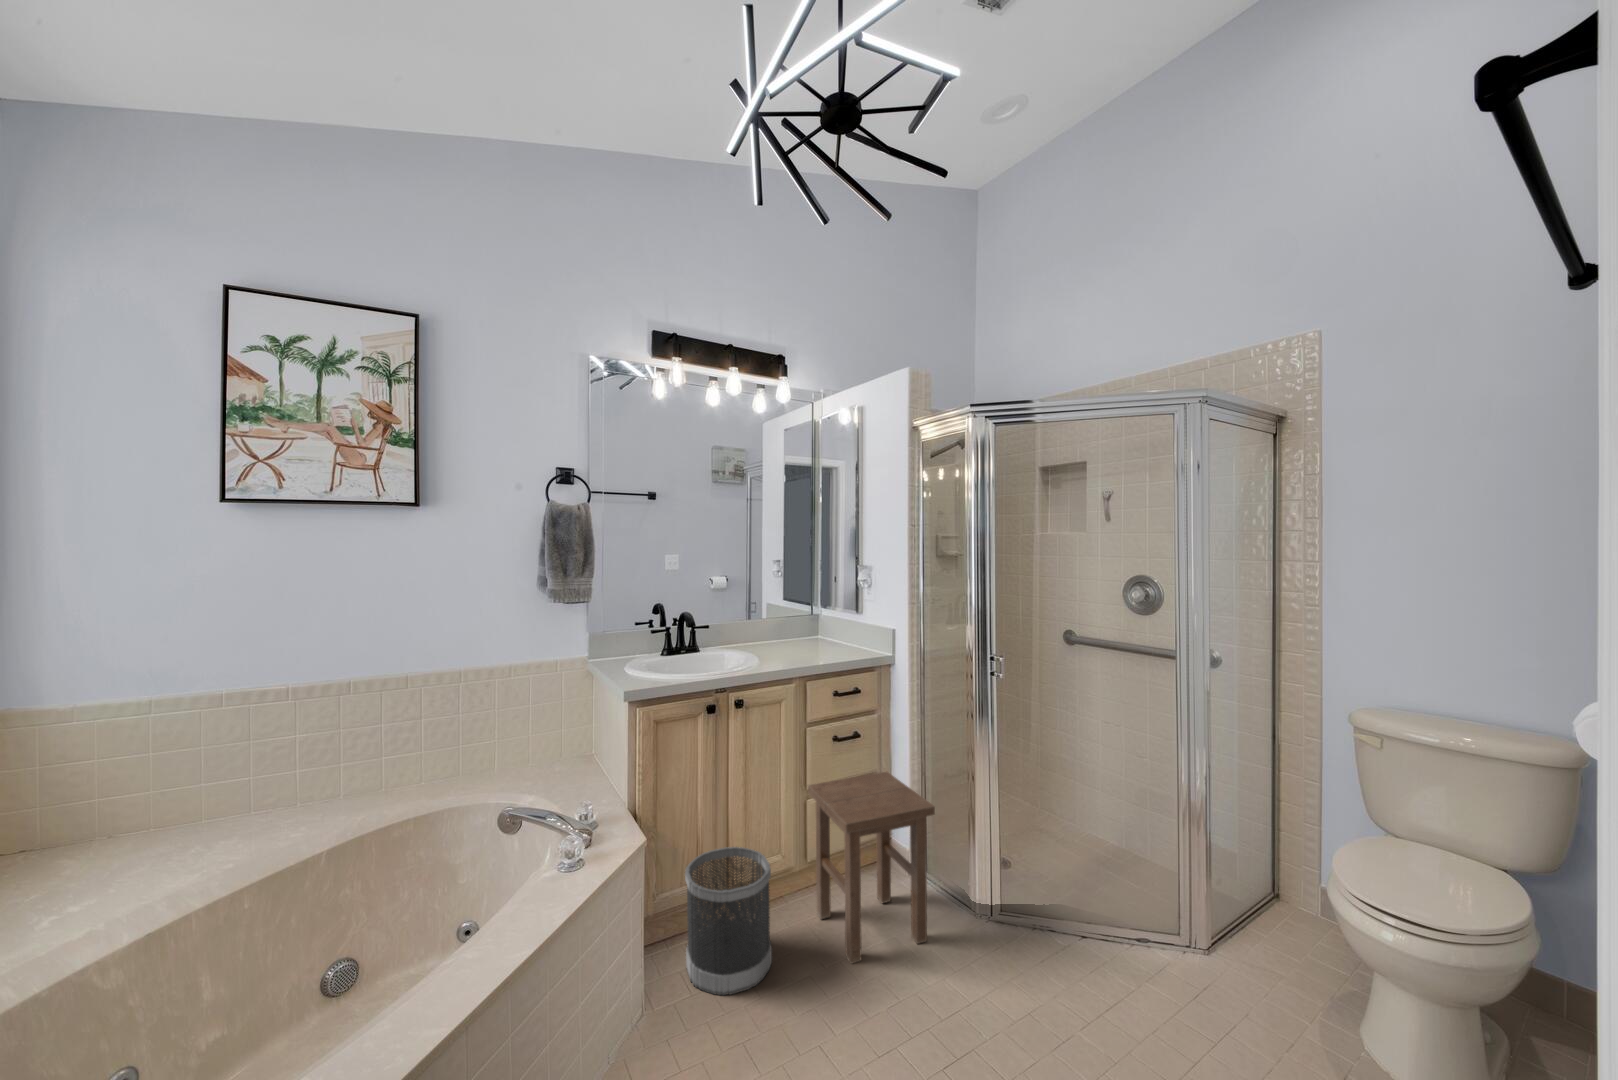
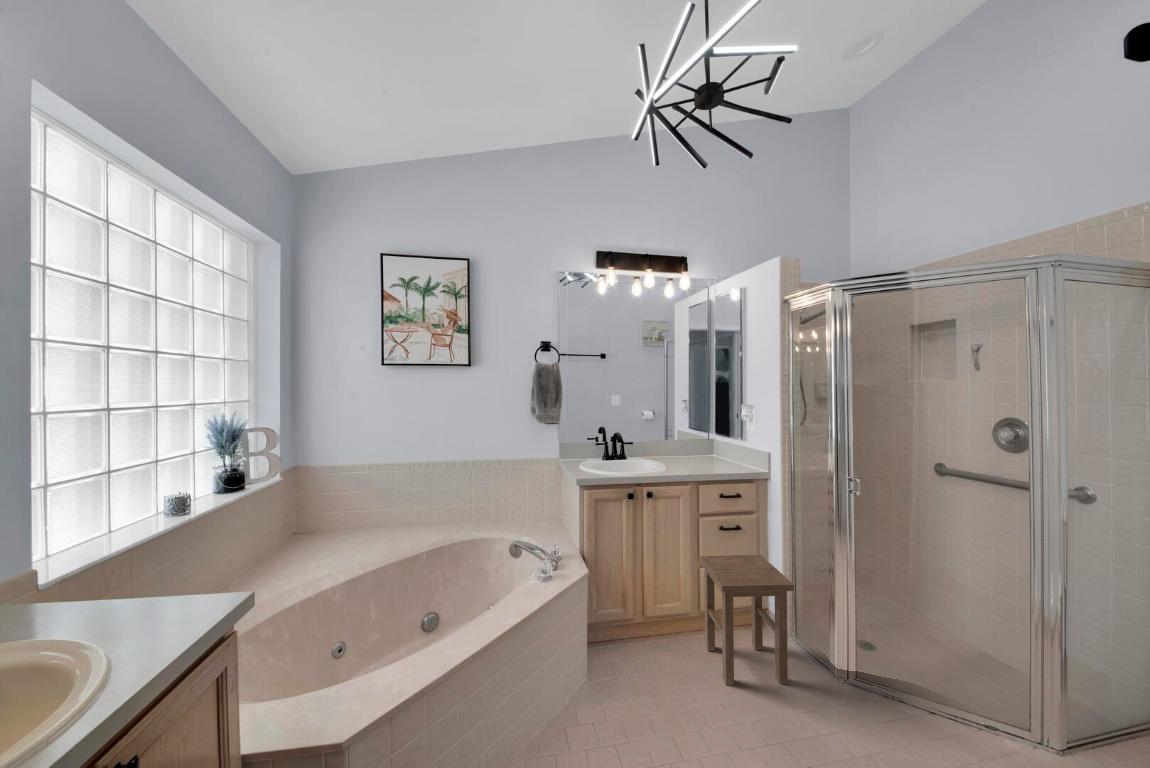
wastebasket: present [685,847,772,995] -> none [613,589,669,685]

